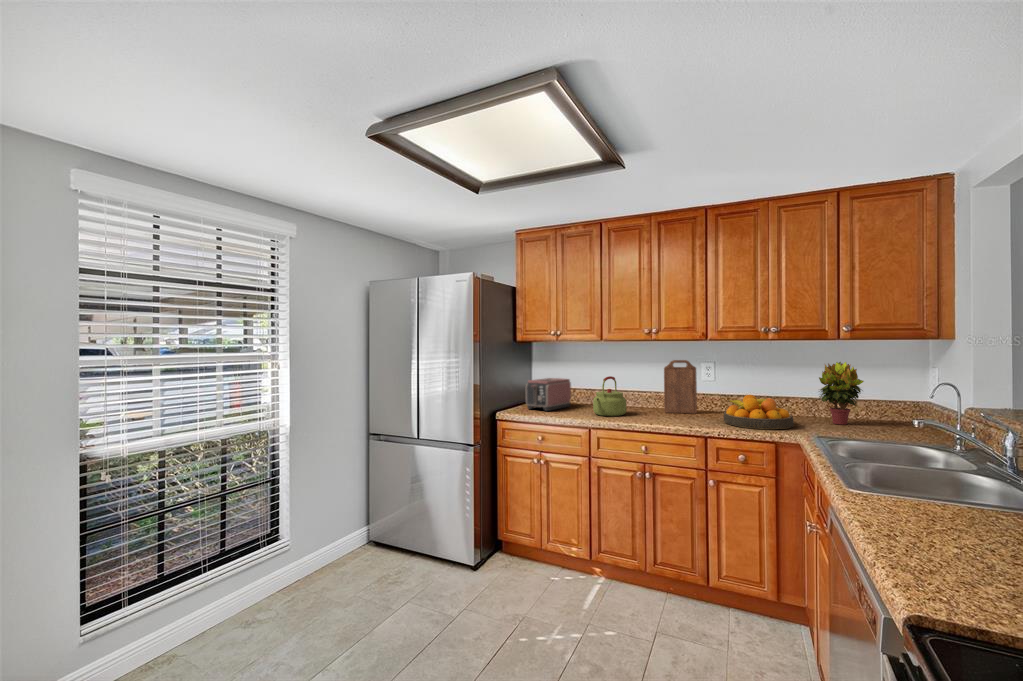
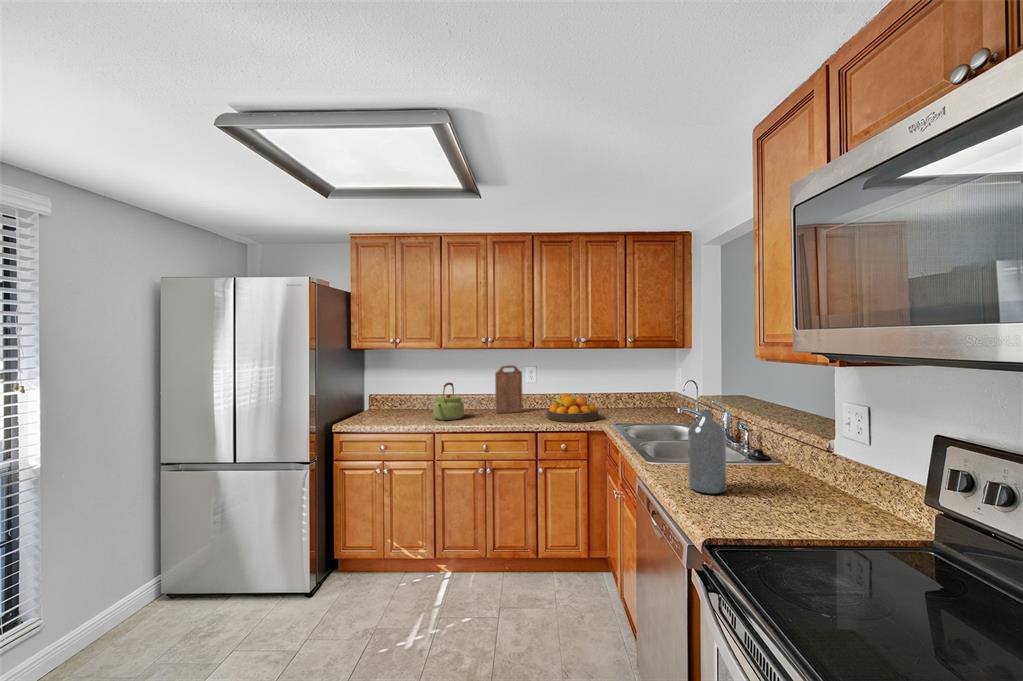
potted plant: present [819,362,864,425] -> none [612,364,645,414]
toaster: present [526,378,571,411] -> none [362,386,407,419]
bottle: none [903,420,976,549] -> present [688,410,726,494]

